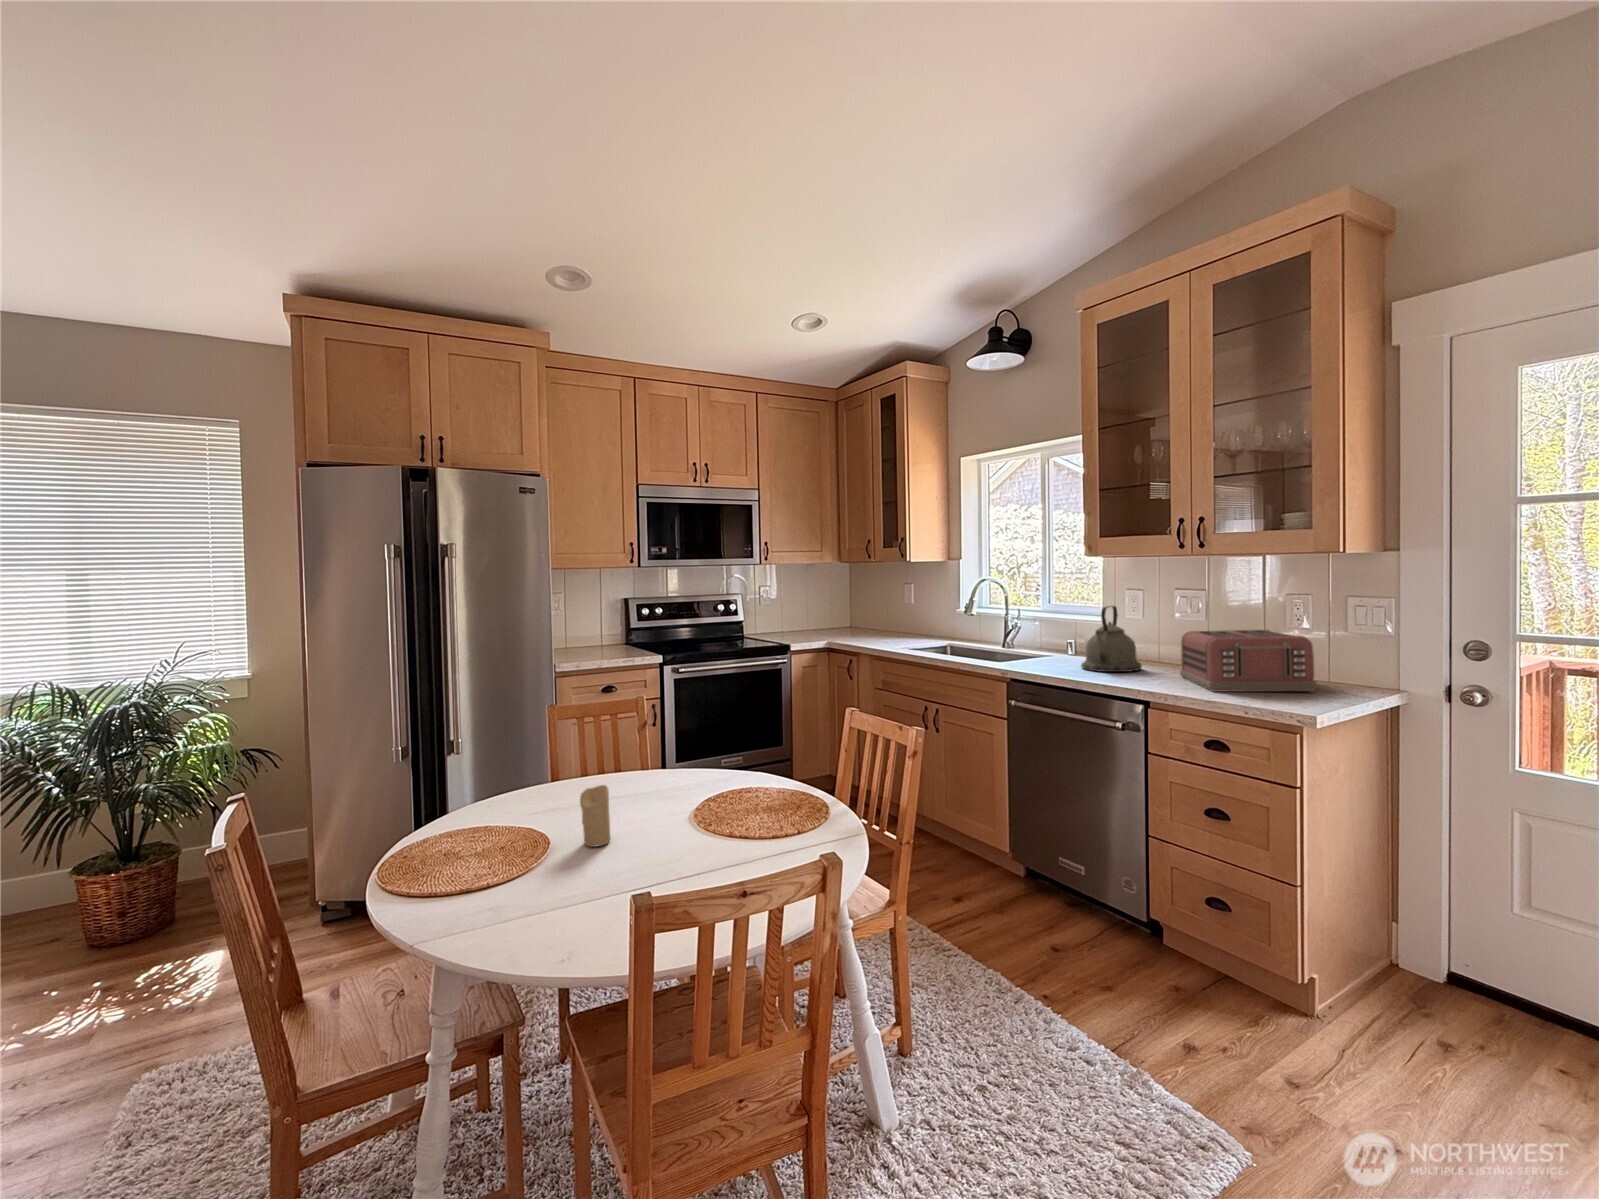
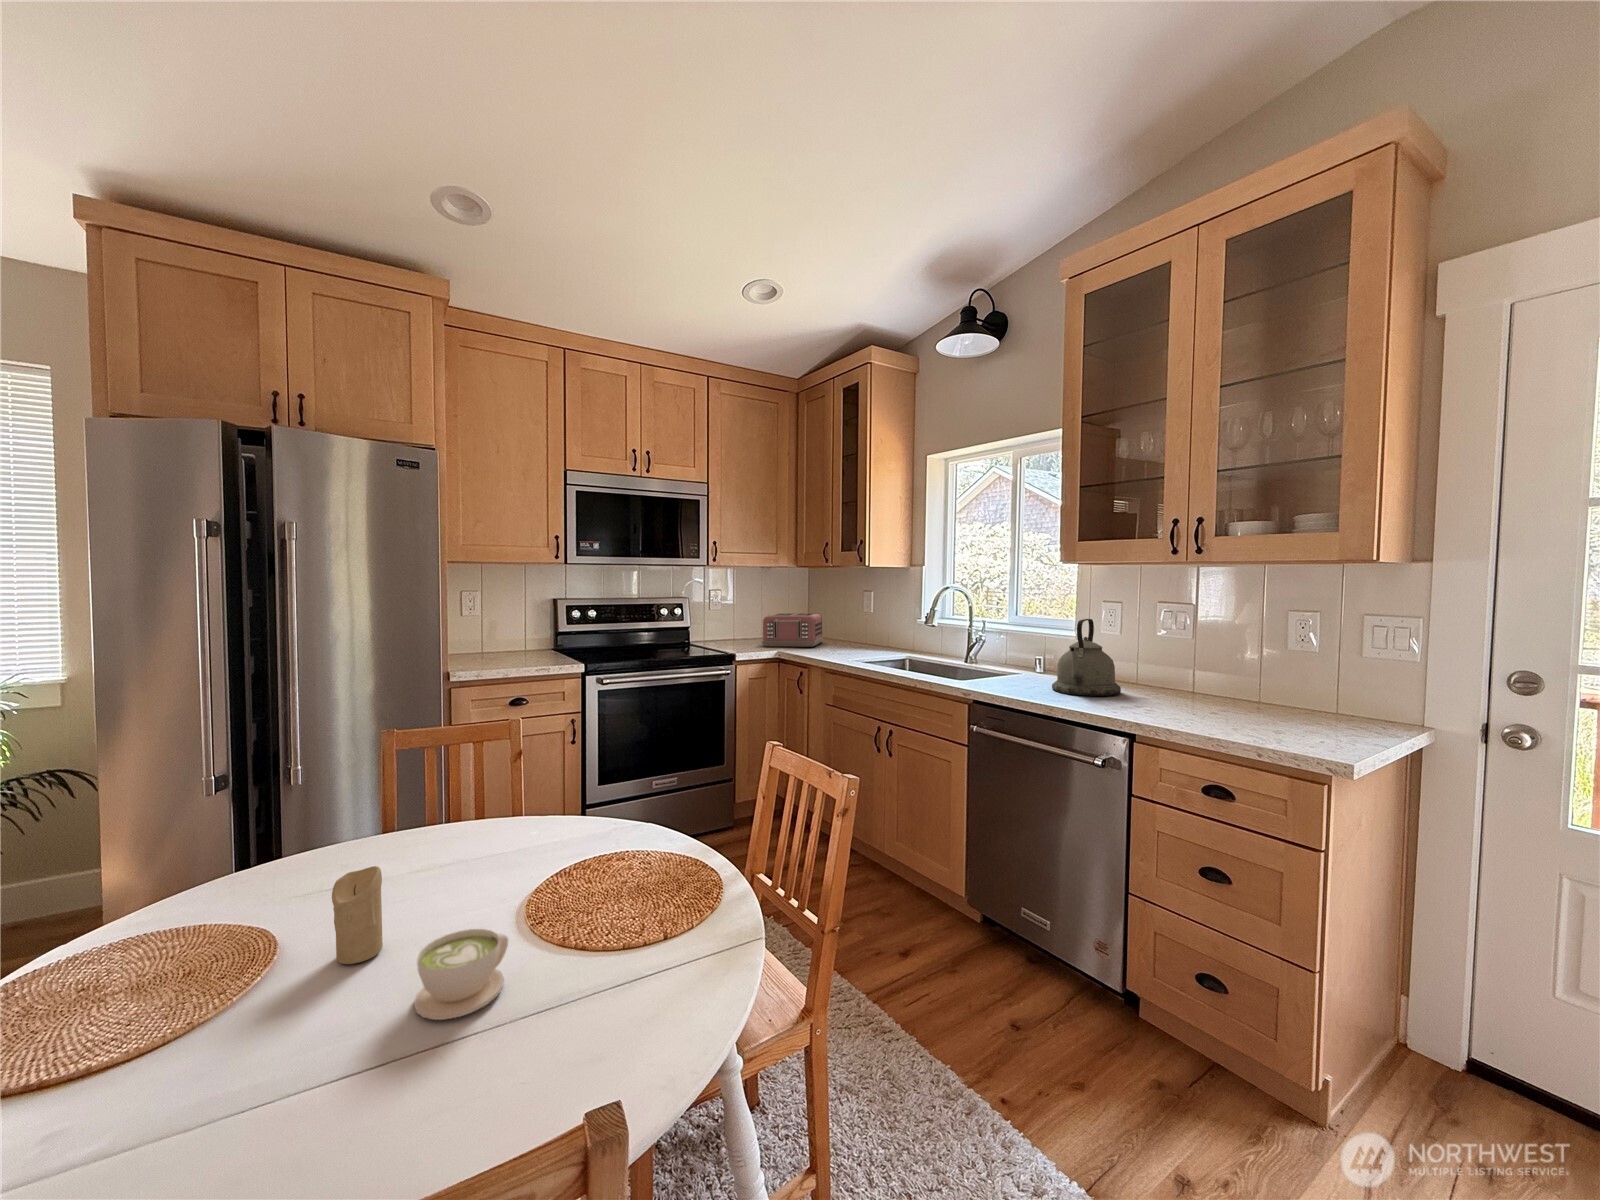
toaster: present [1180,630,1317,692] -> present [762,613,823,647]
coffee cup: none [648,822,701,870] -> present [414,929,508,1020]

